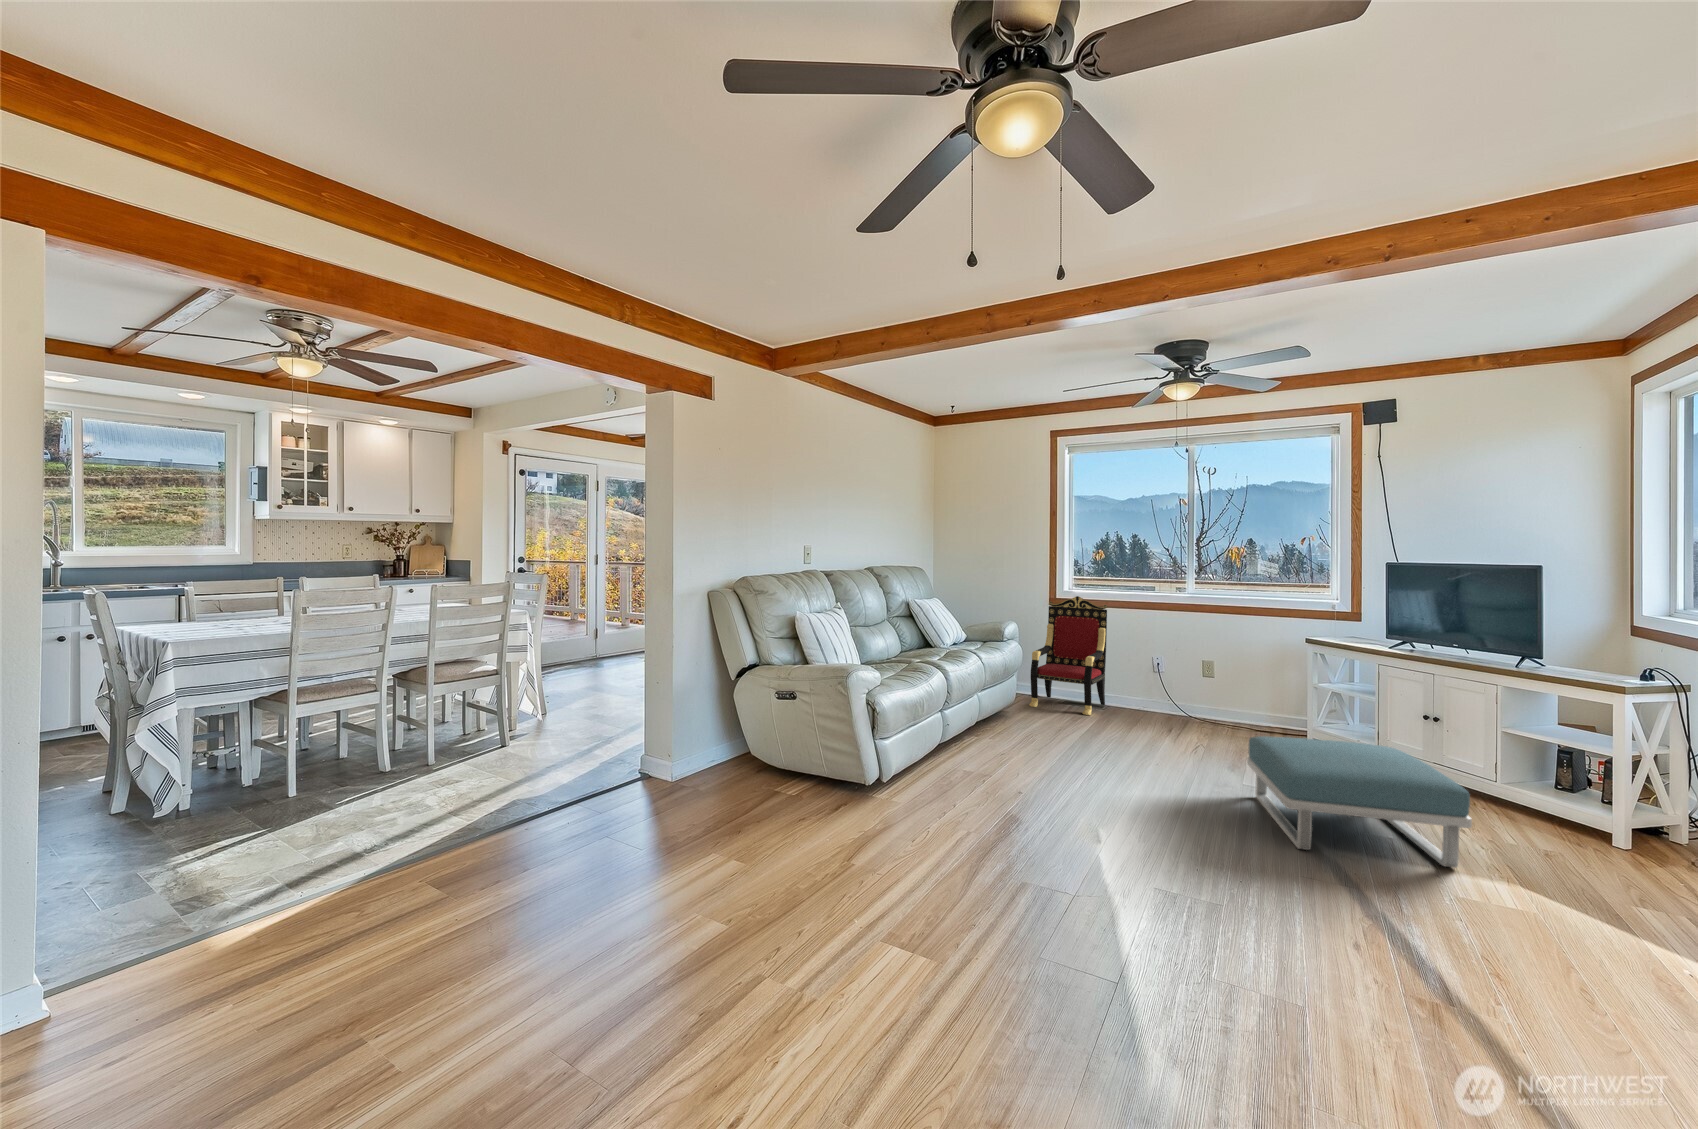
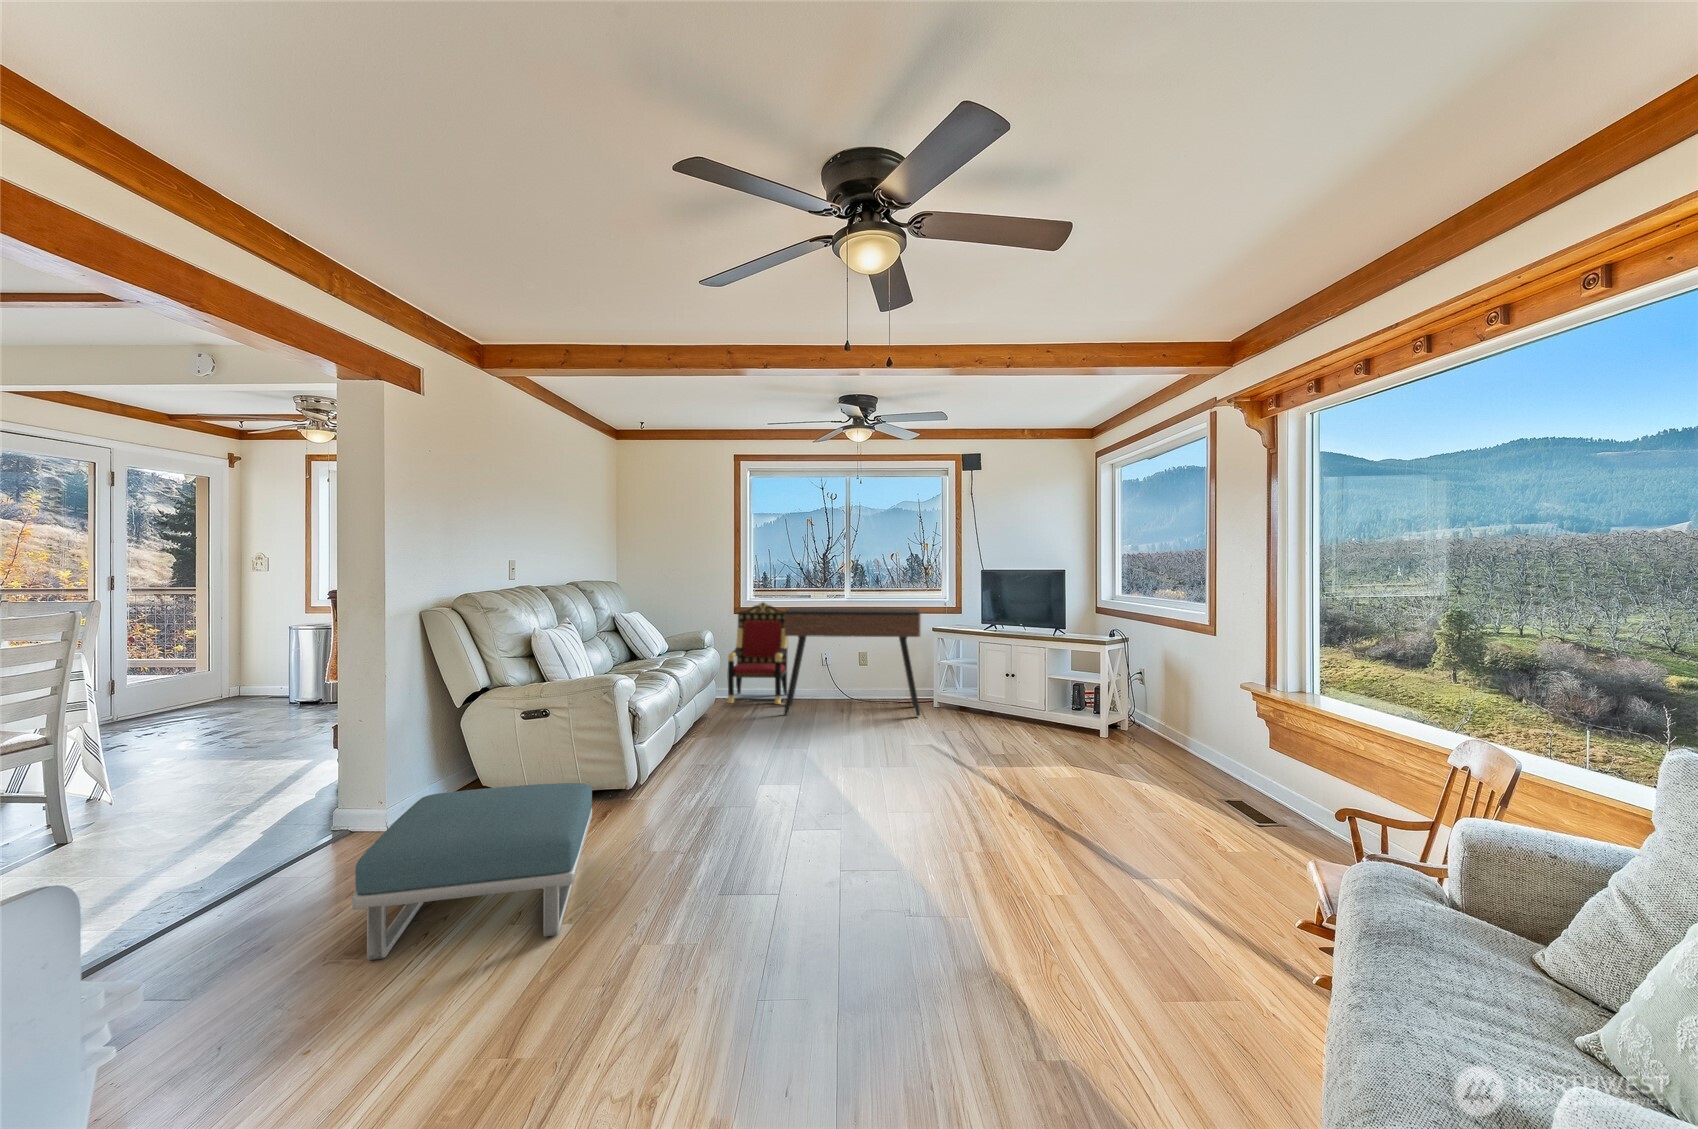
console table: none [1087,604,1279,757] -> present [784,608,921,716]
footstool: present [1247,736,1472,868] -> present [352,783,592,960]

